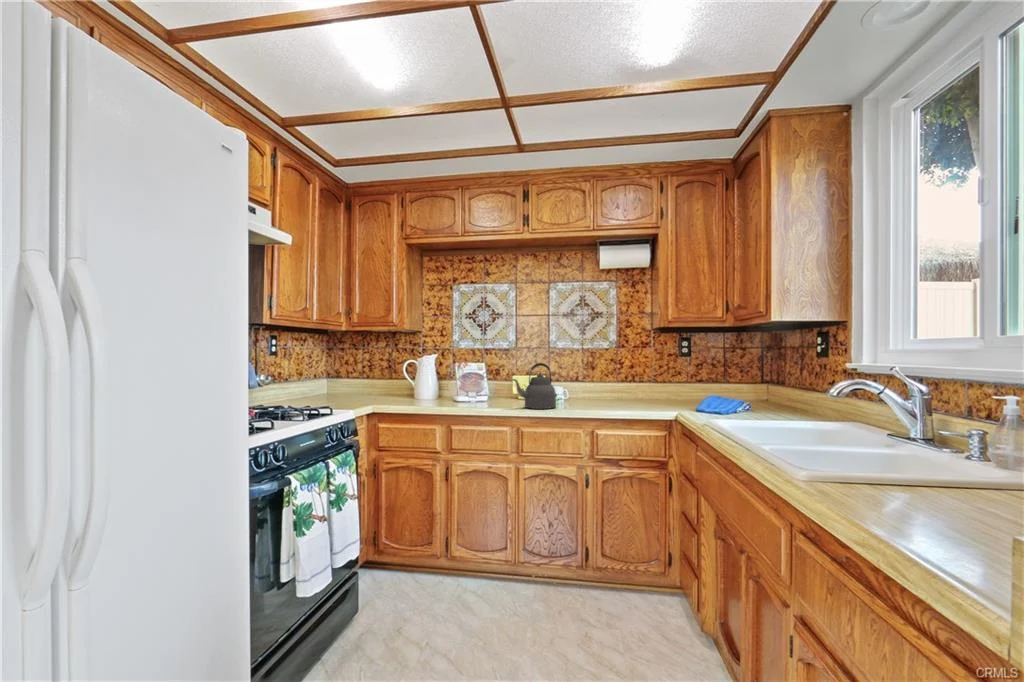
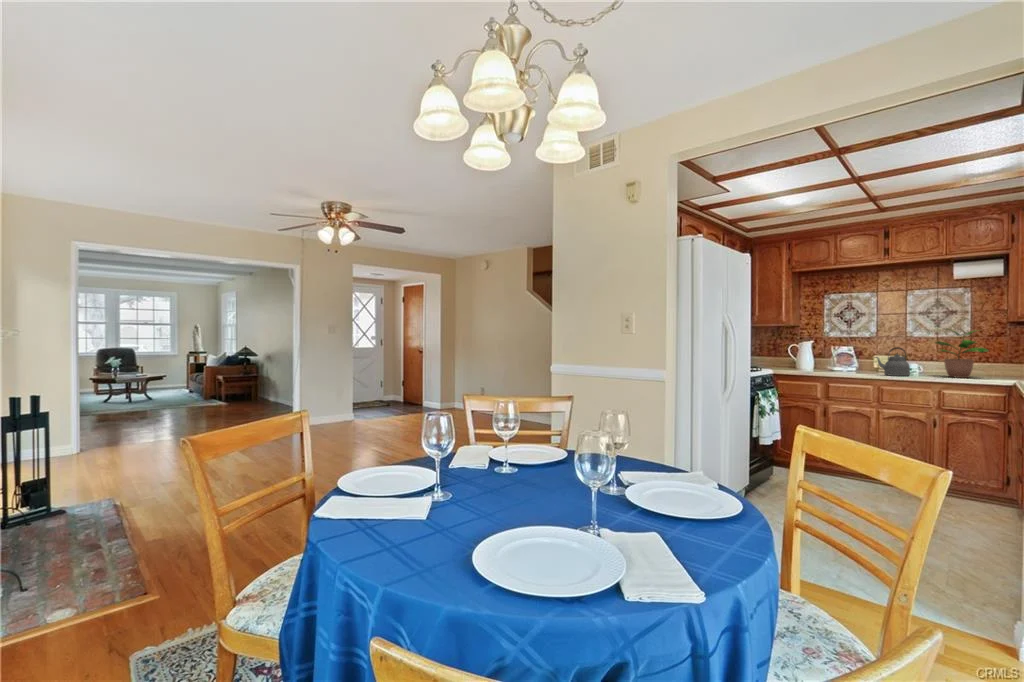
potted plant: none [582,333,645,407] -> present [935,328,989,378]

